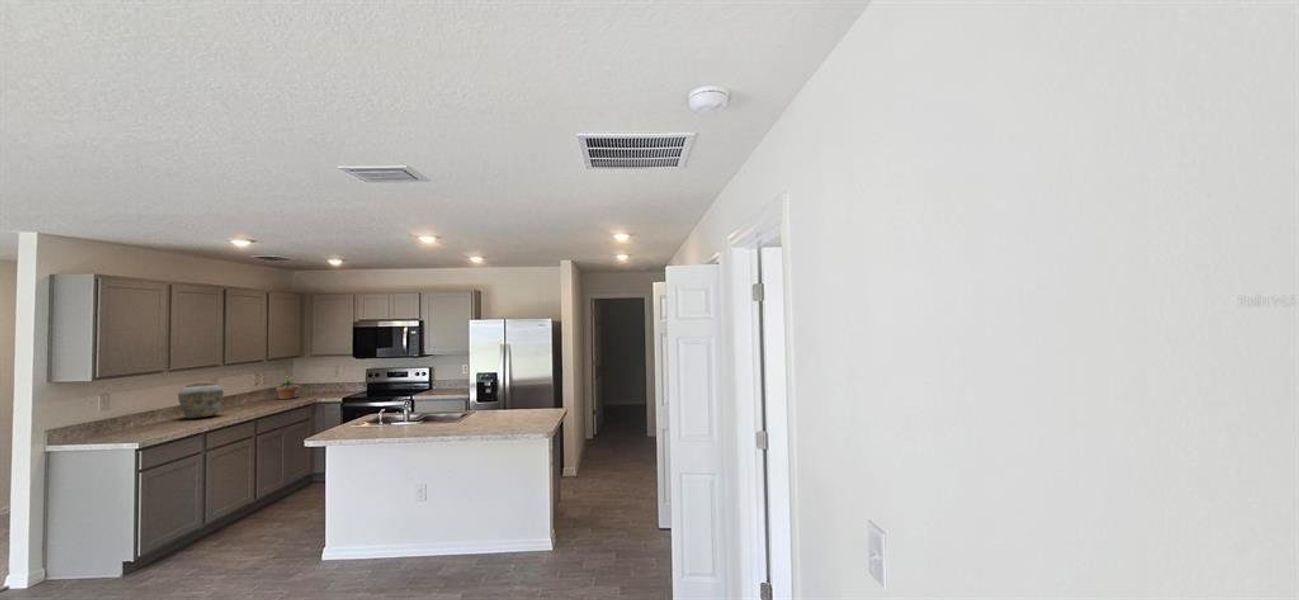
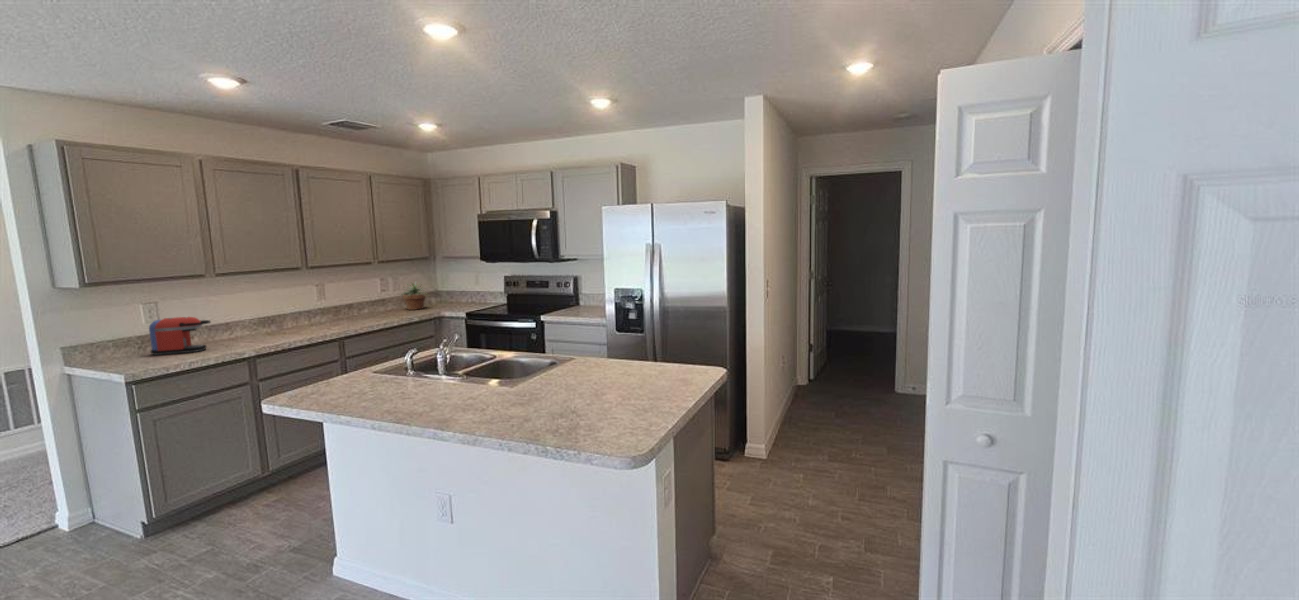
vase: present [178,382,223,418] -> none [255,289,307,334]
coffee maker: none [113,404,168,435] -> present [149,317,210,355]

